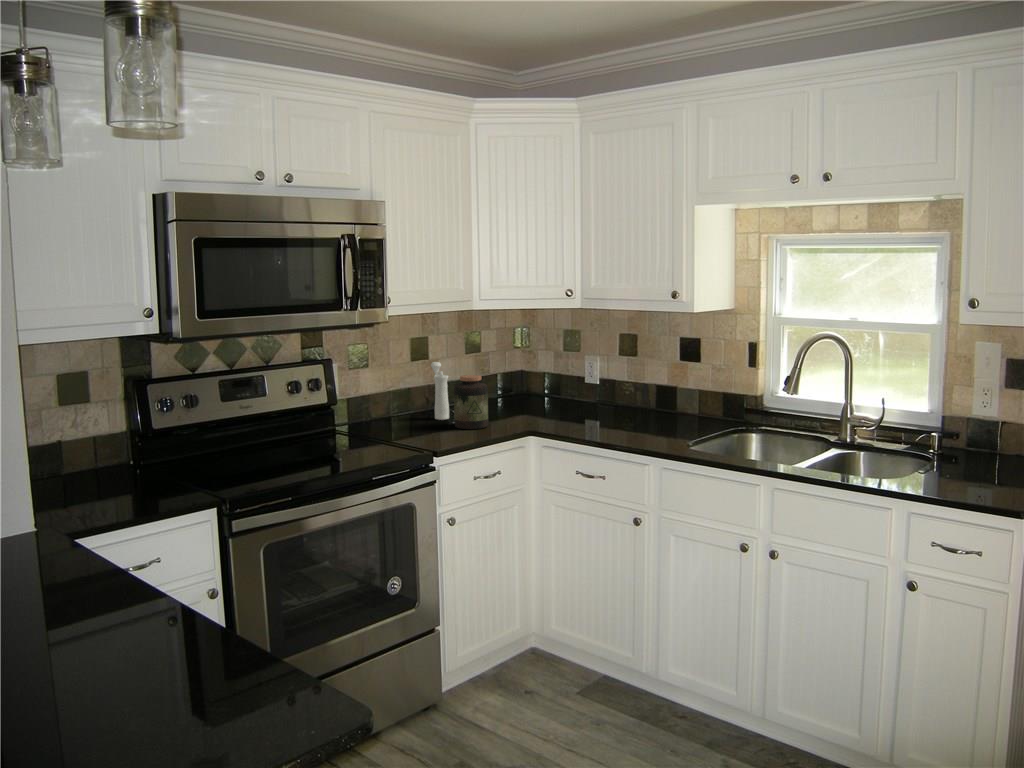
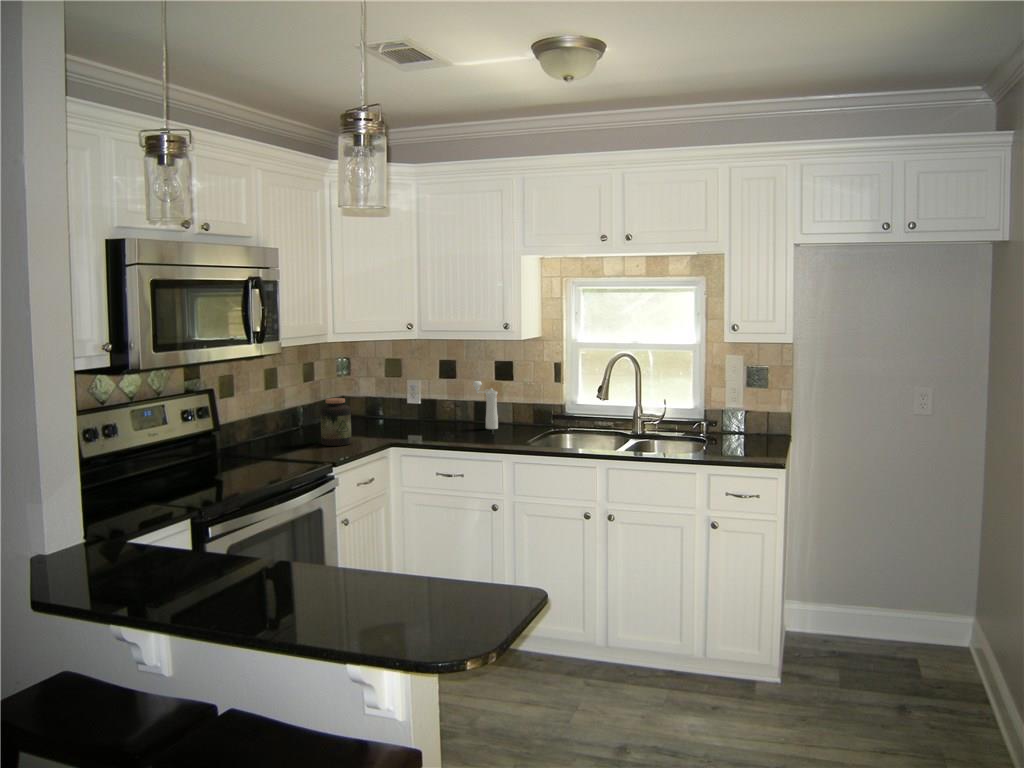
pepper mill: present [431,362,449,420] -> present [473,381,498,429]

